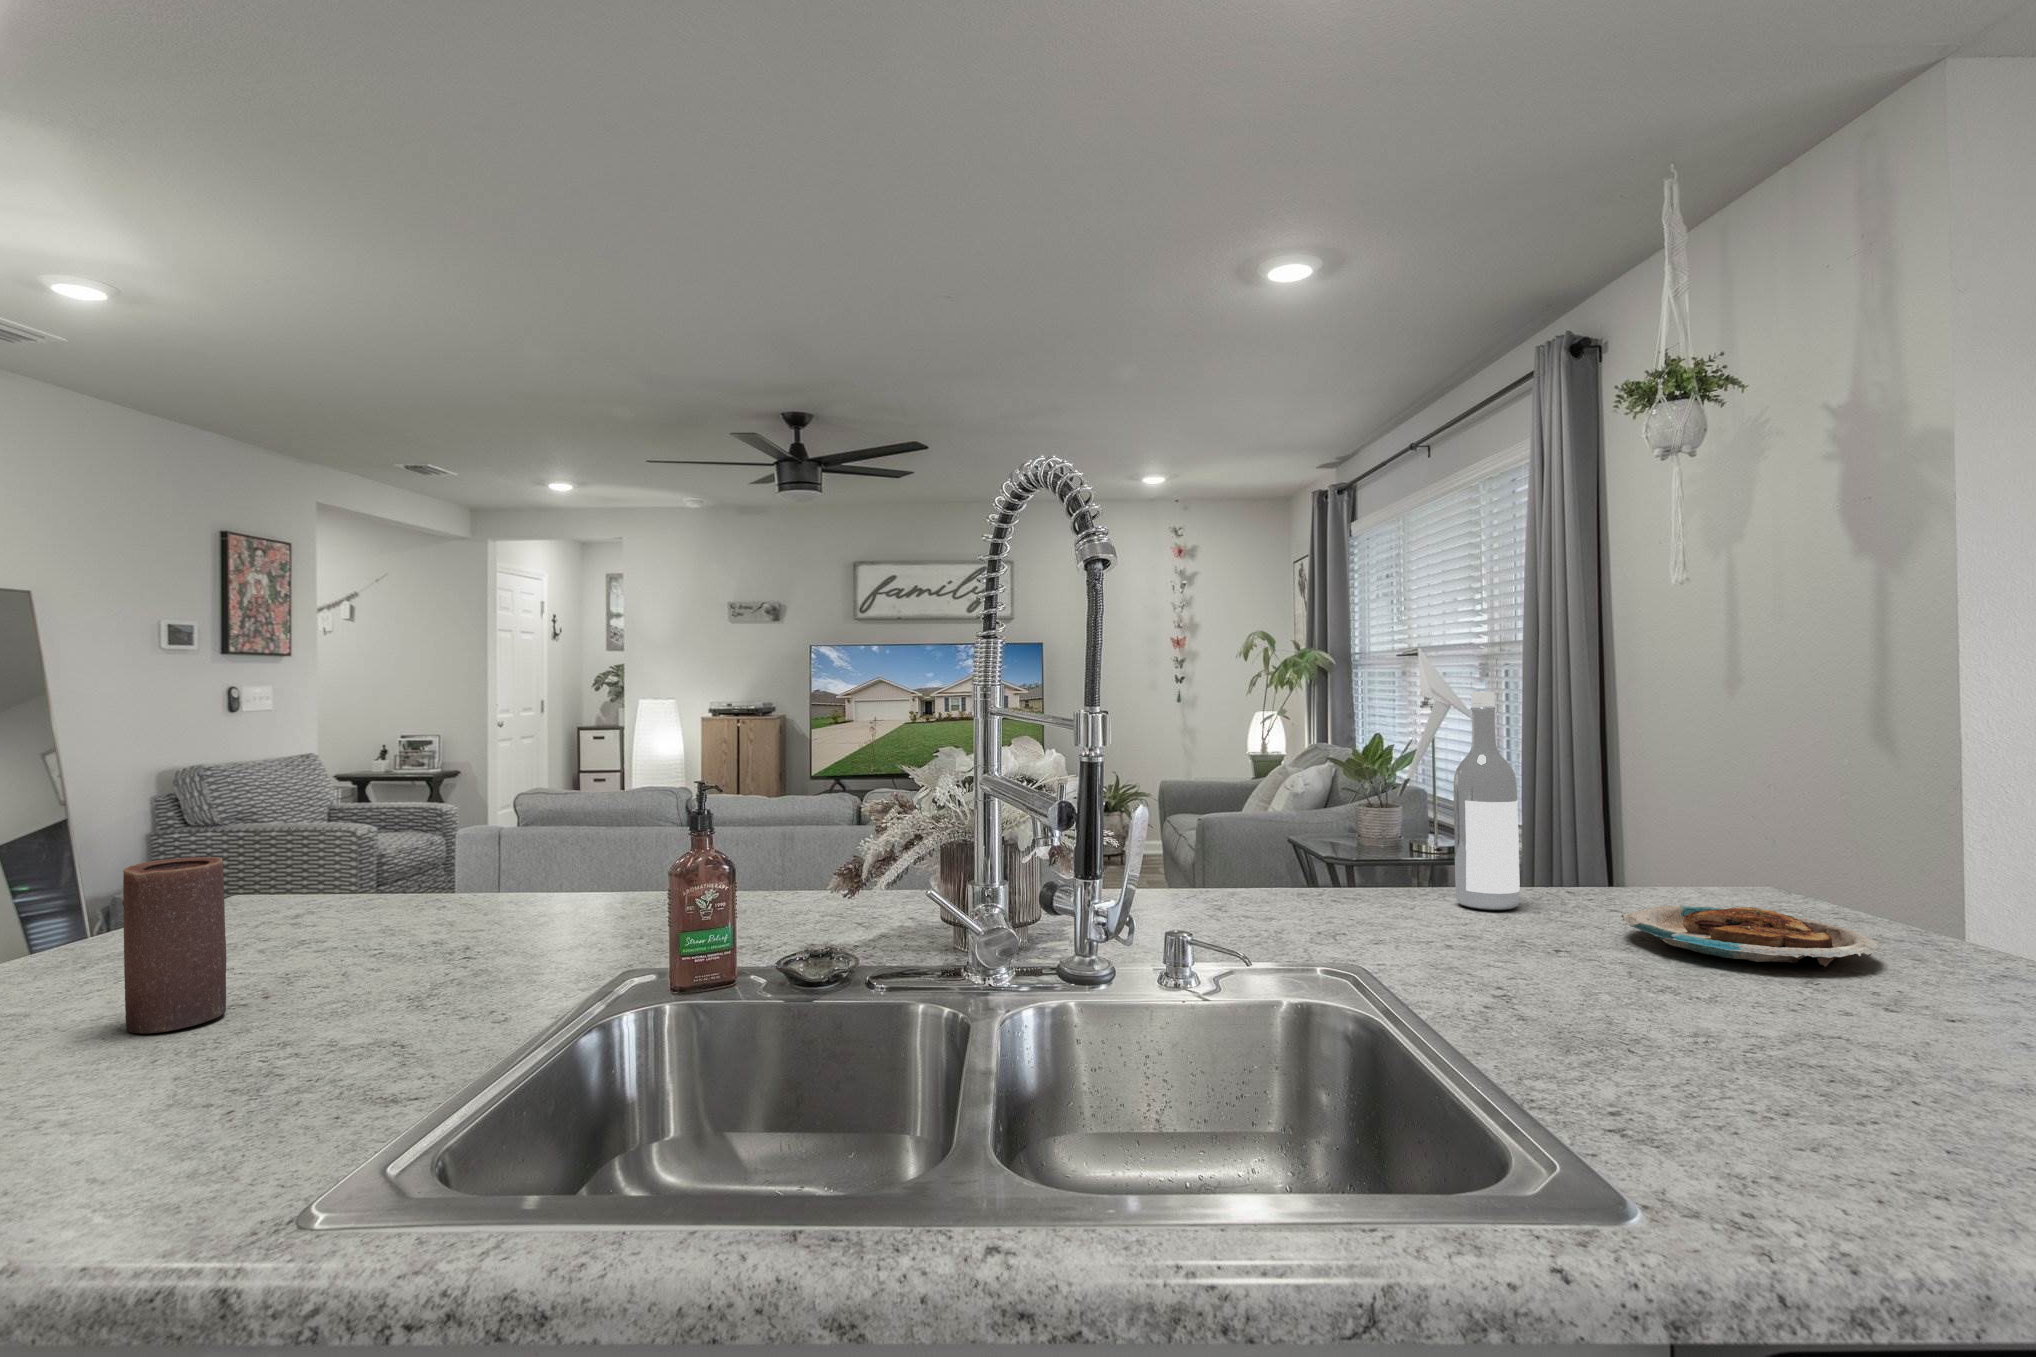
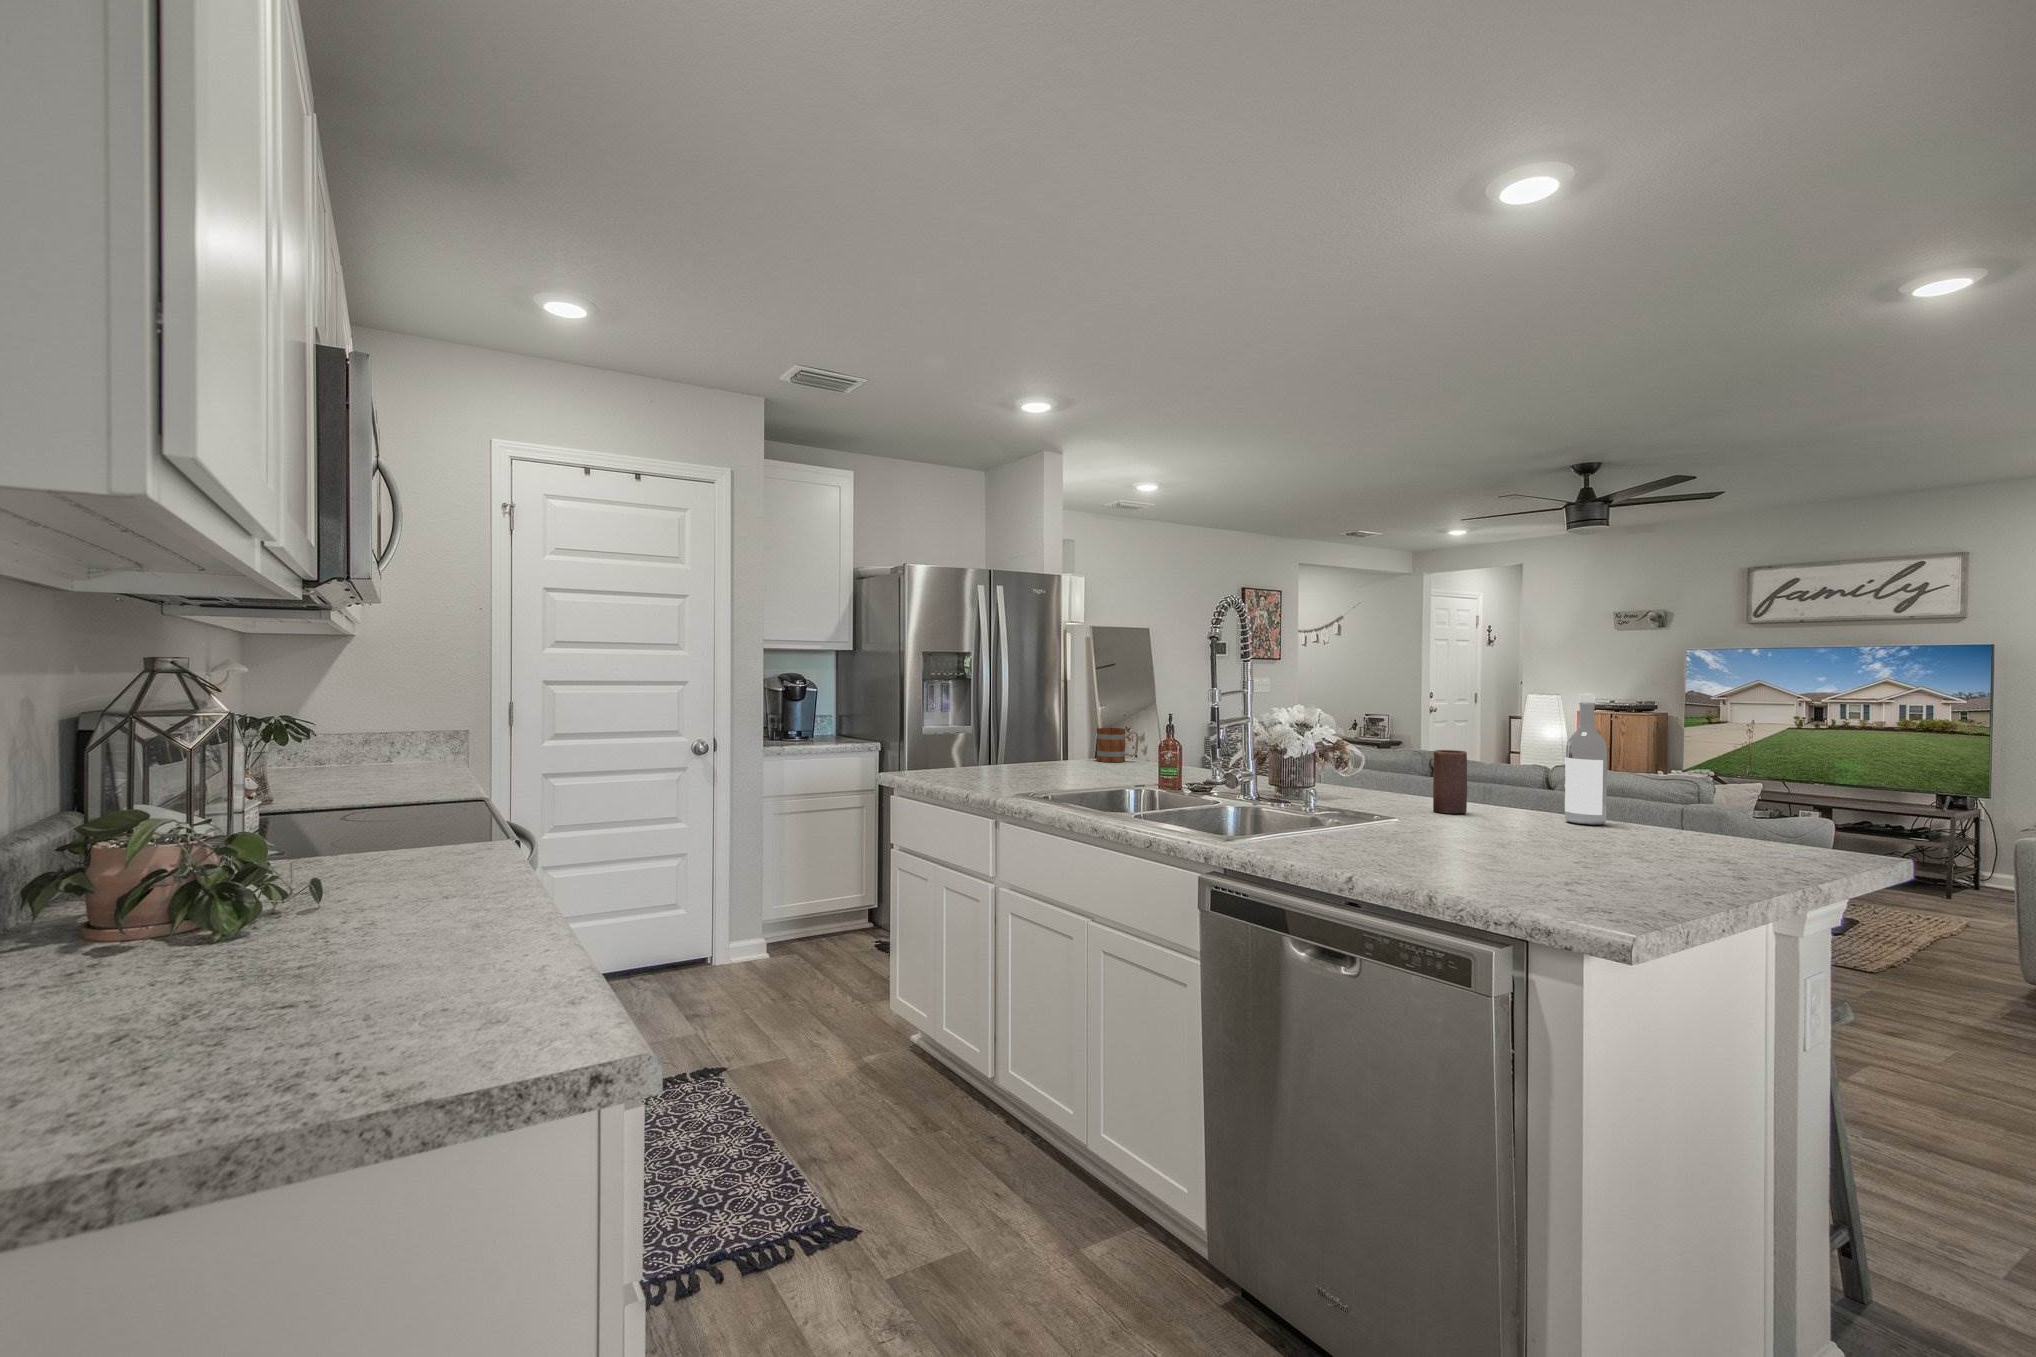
mug: none [228,829,363,934] -> present [1096,728,1139,762]
candle: present [122,857,226,1033] -> present [1433,750,1467,813]
plate: present [1622,906,1879,967] -> none [1553,823,1700,852]

